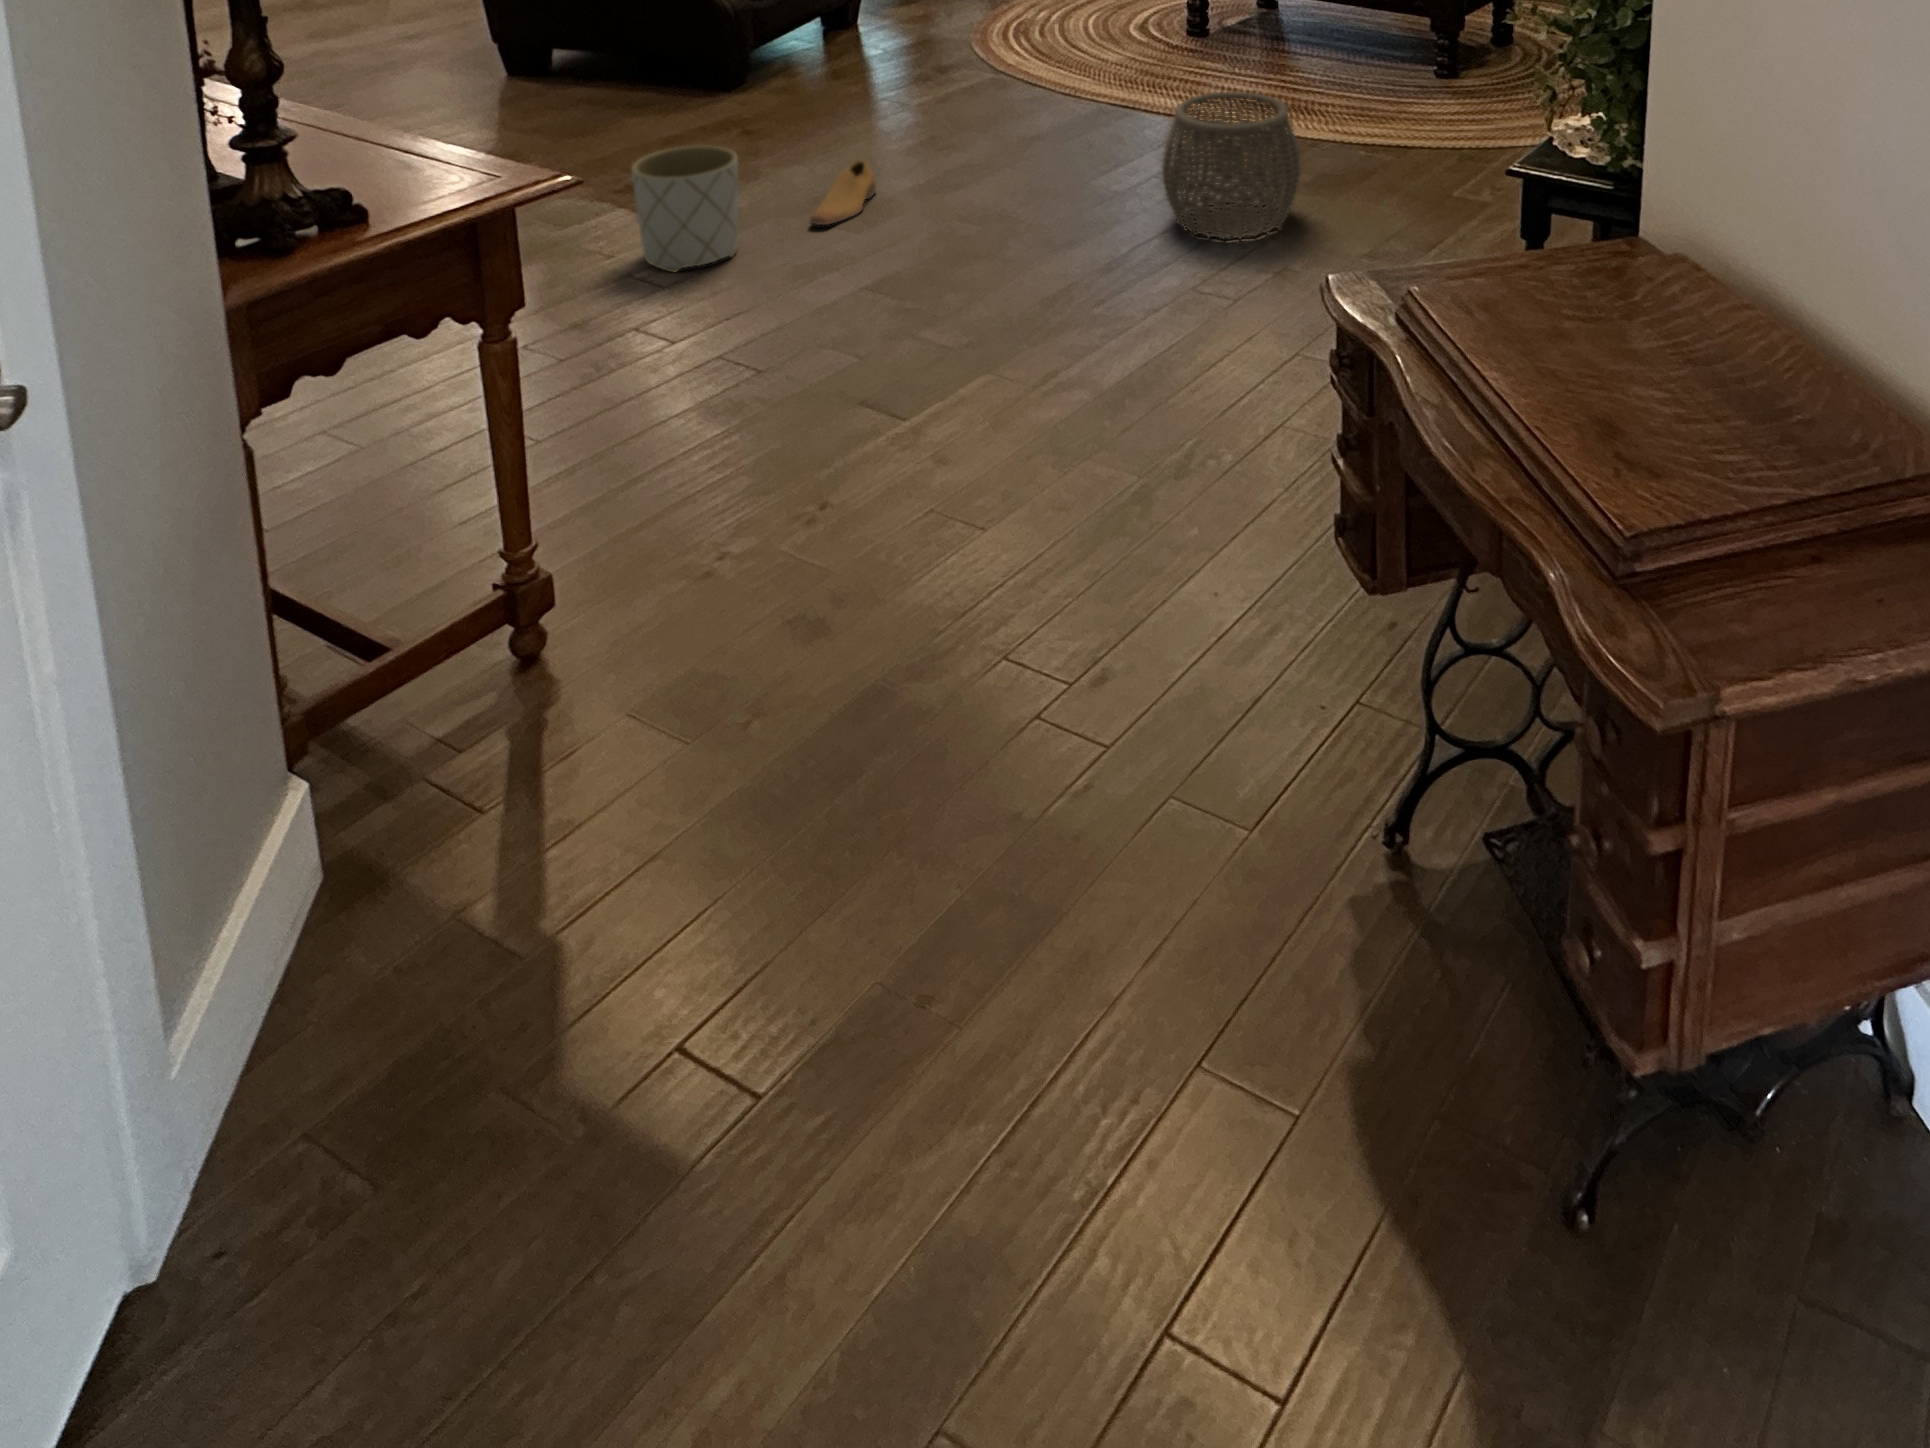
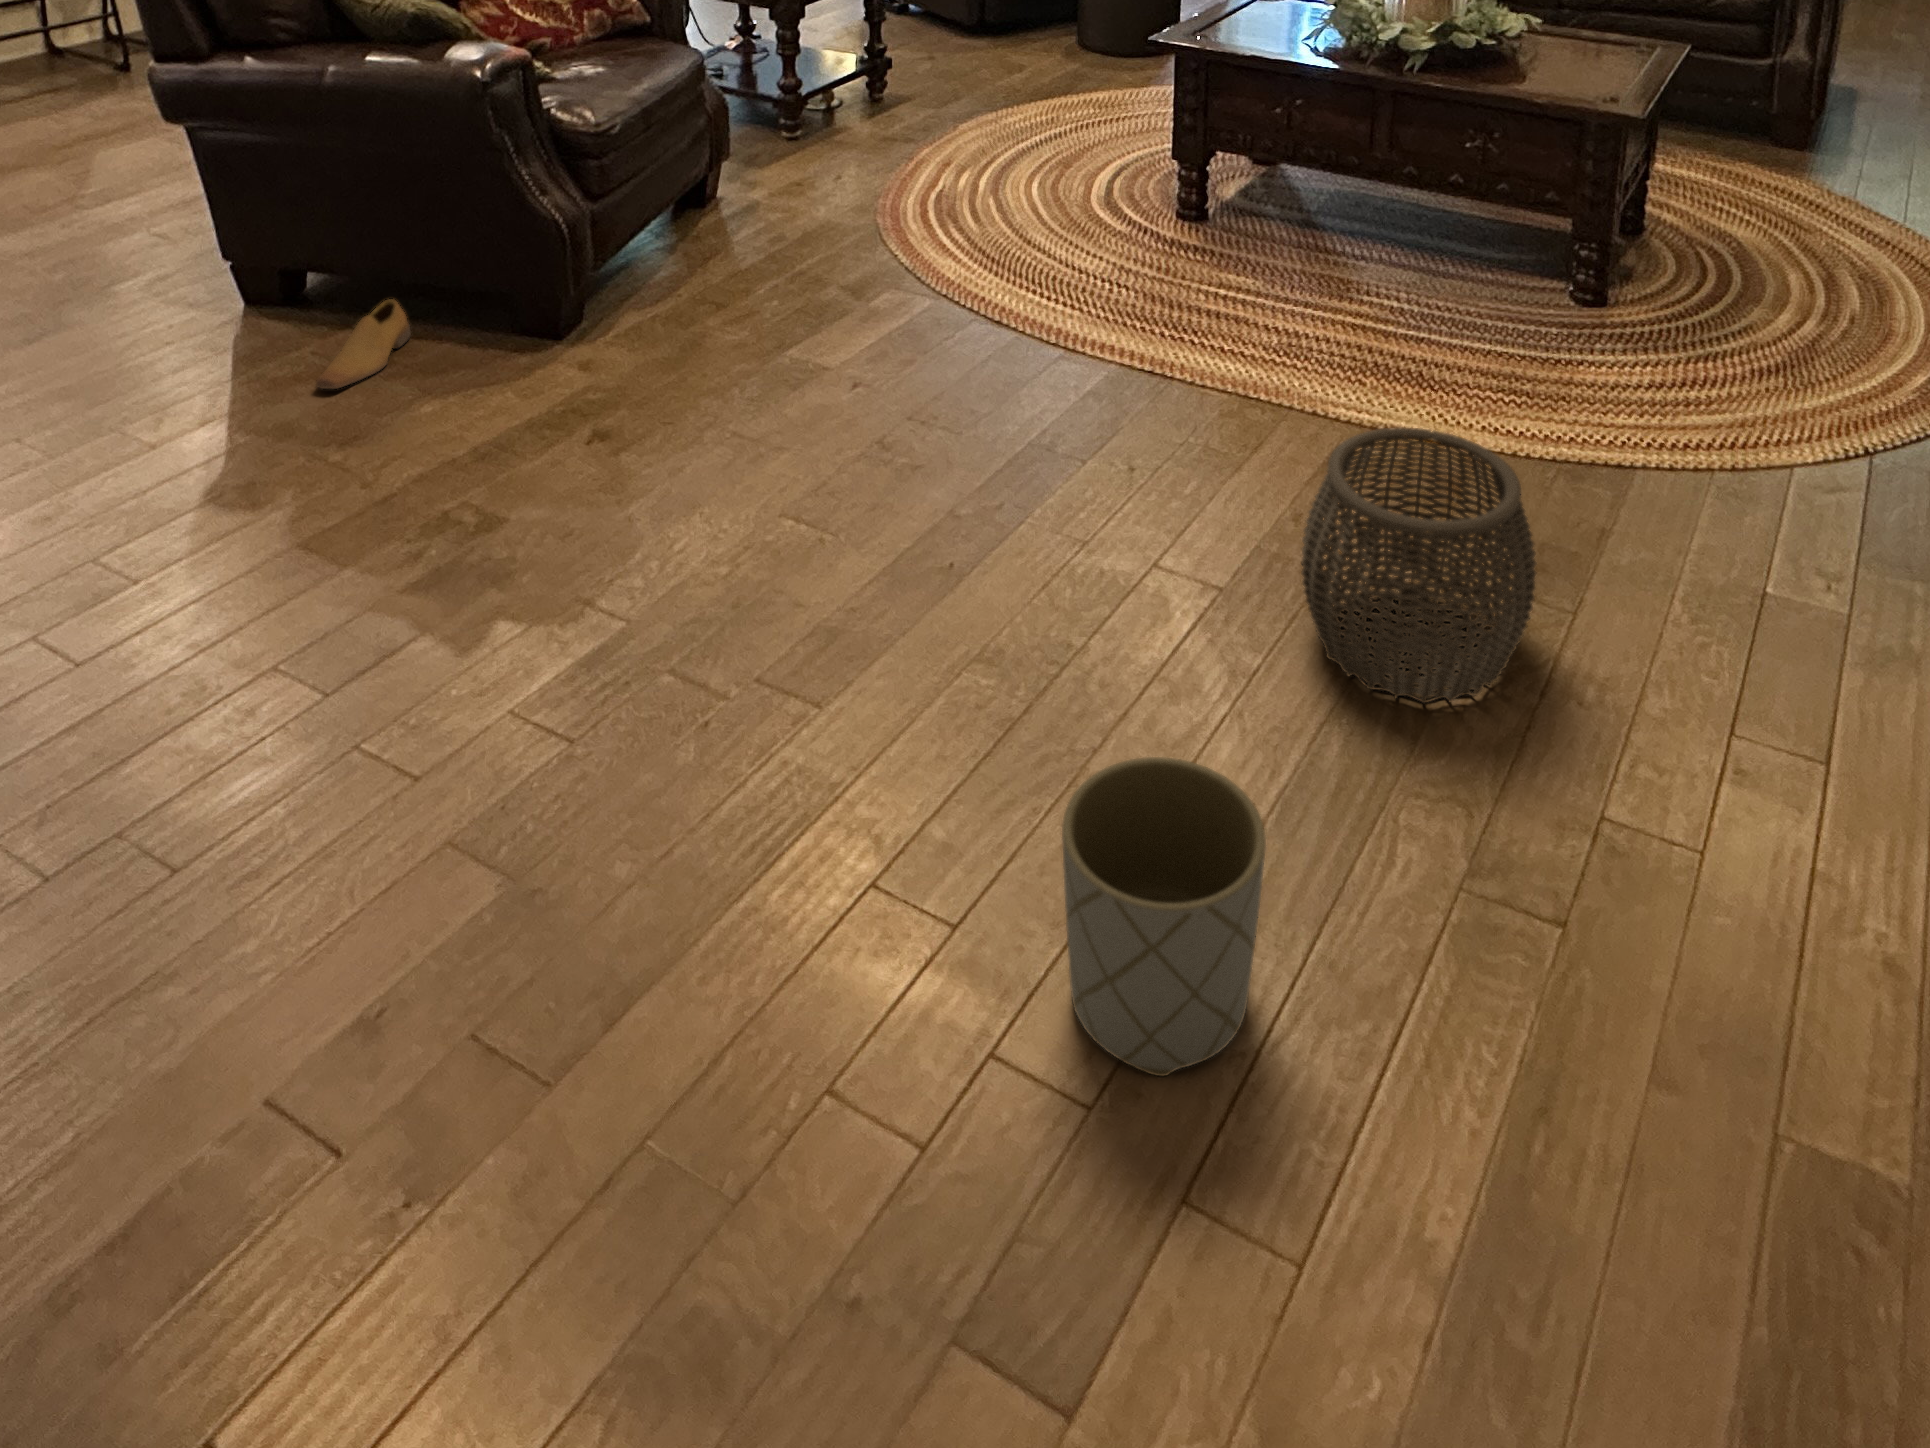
planter: present [631,145,738,272] -> present [1062,757,1266,1076]
shoe: present [810,160,876,225] -> present [316,299,411,389]

